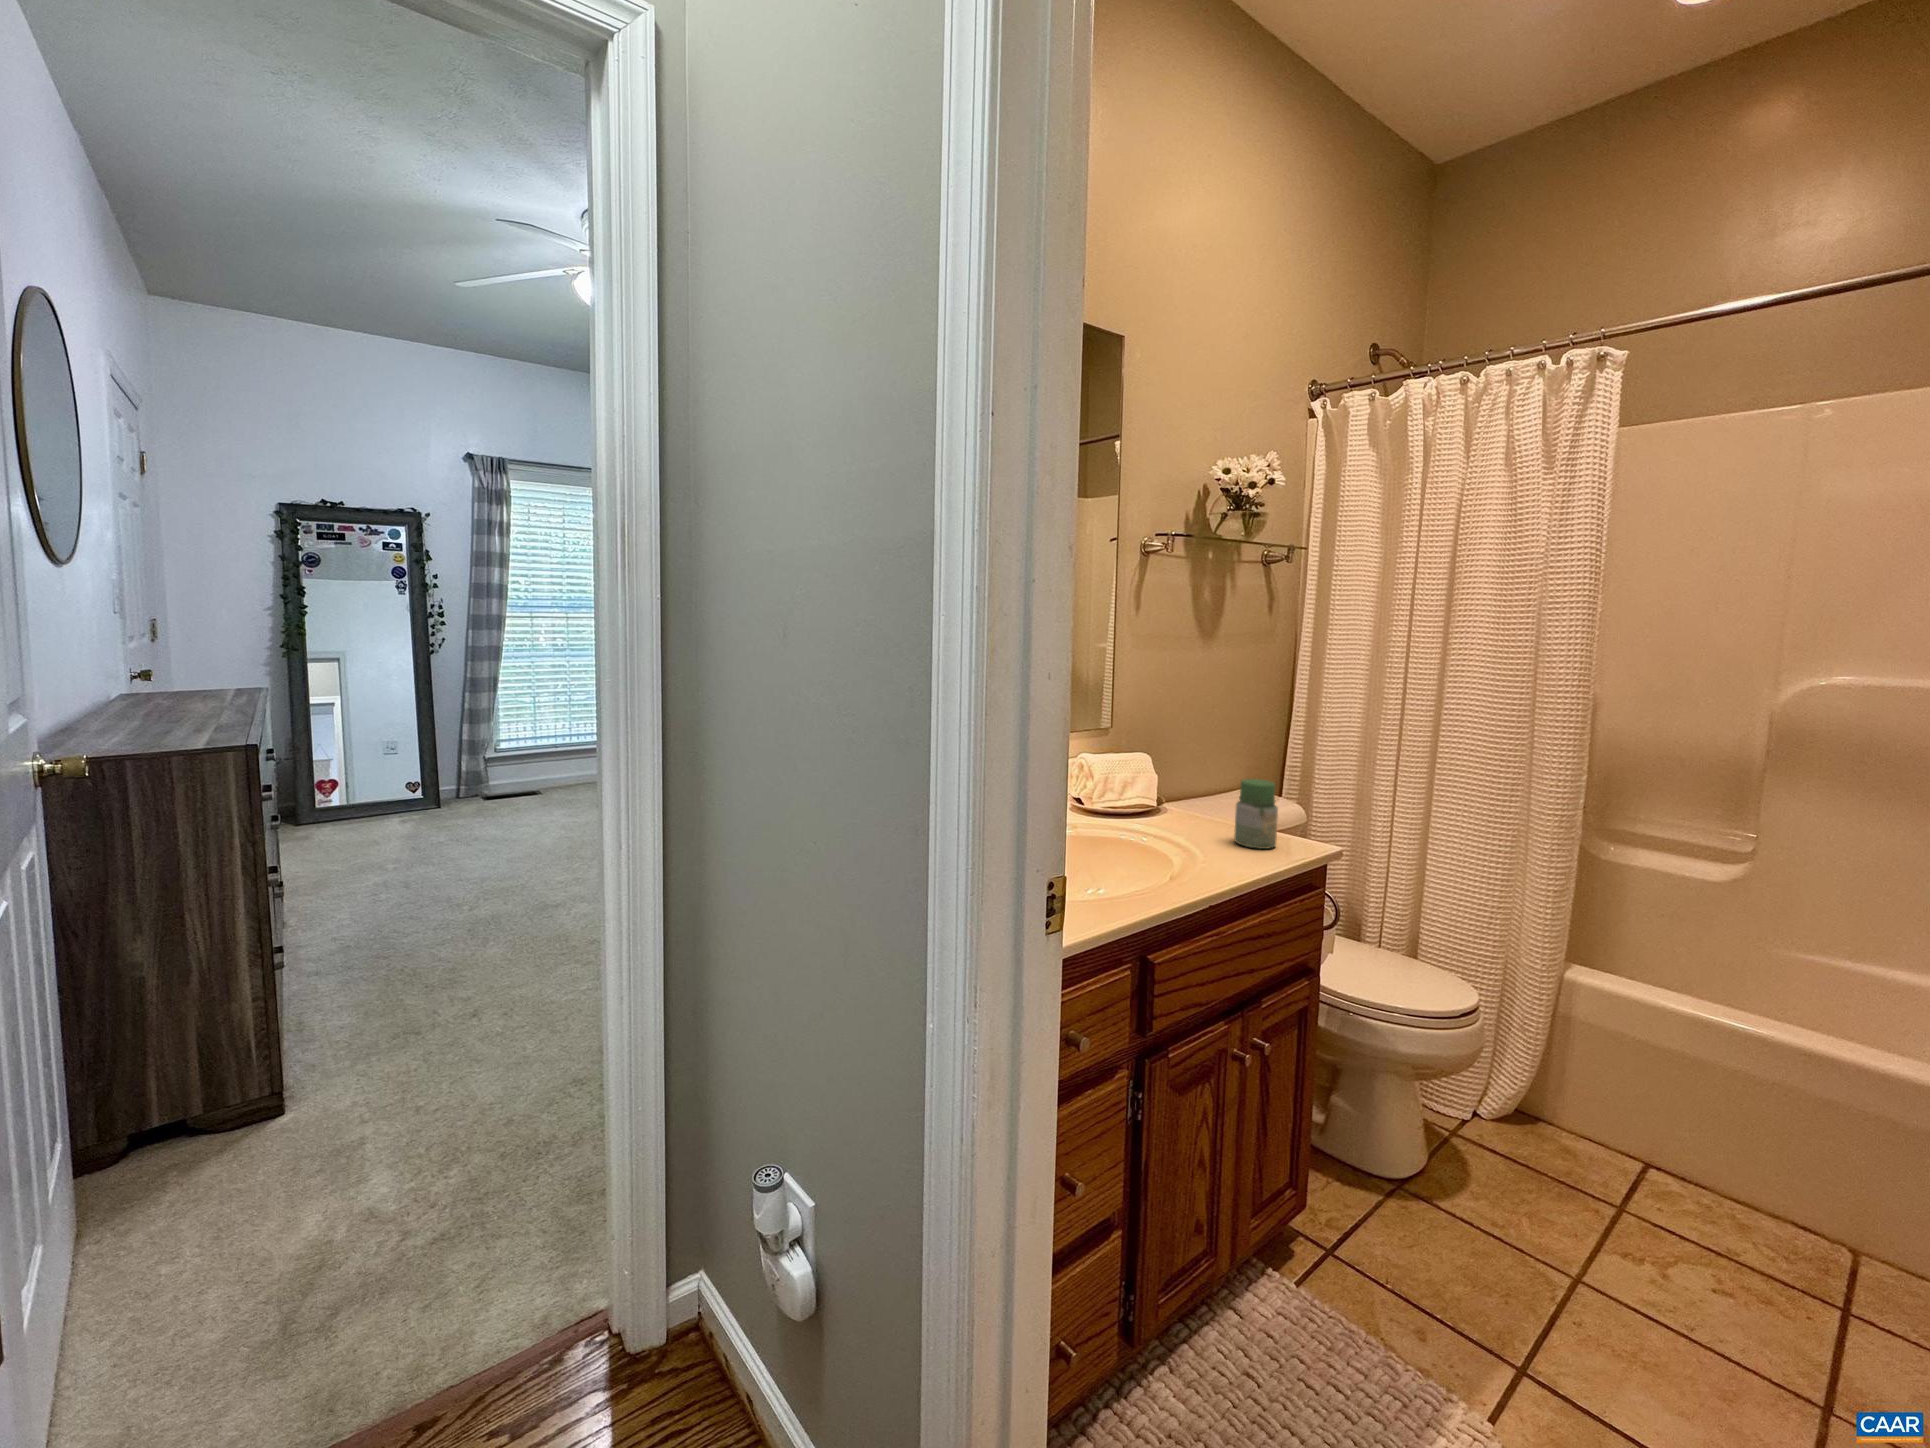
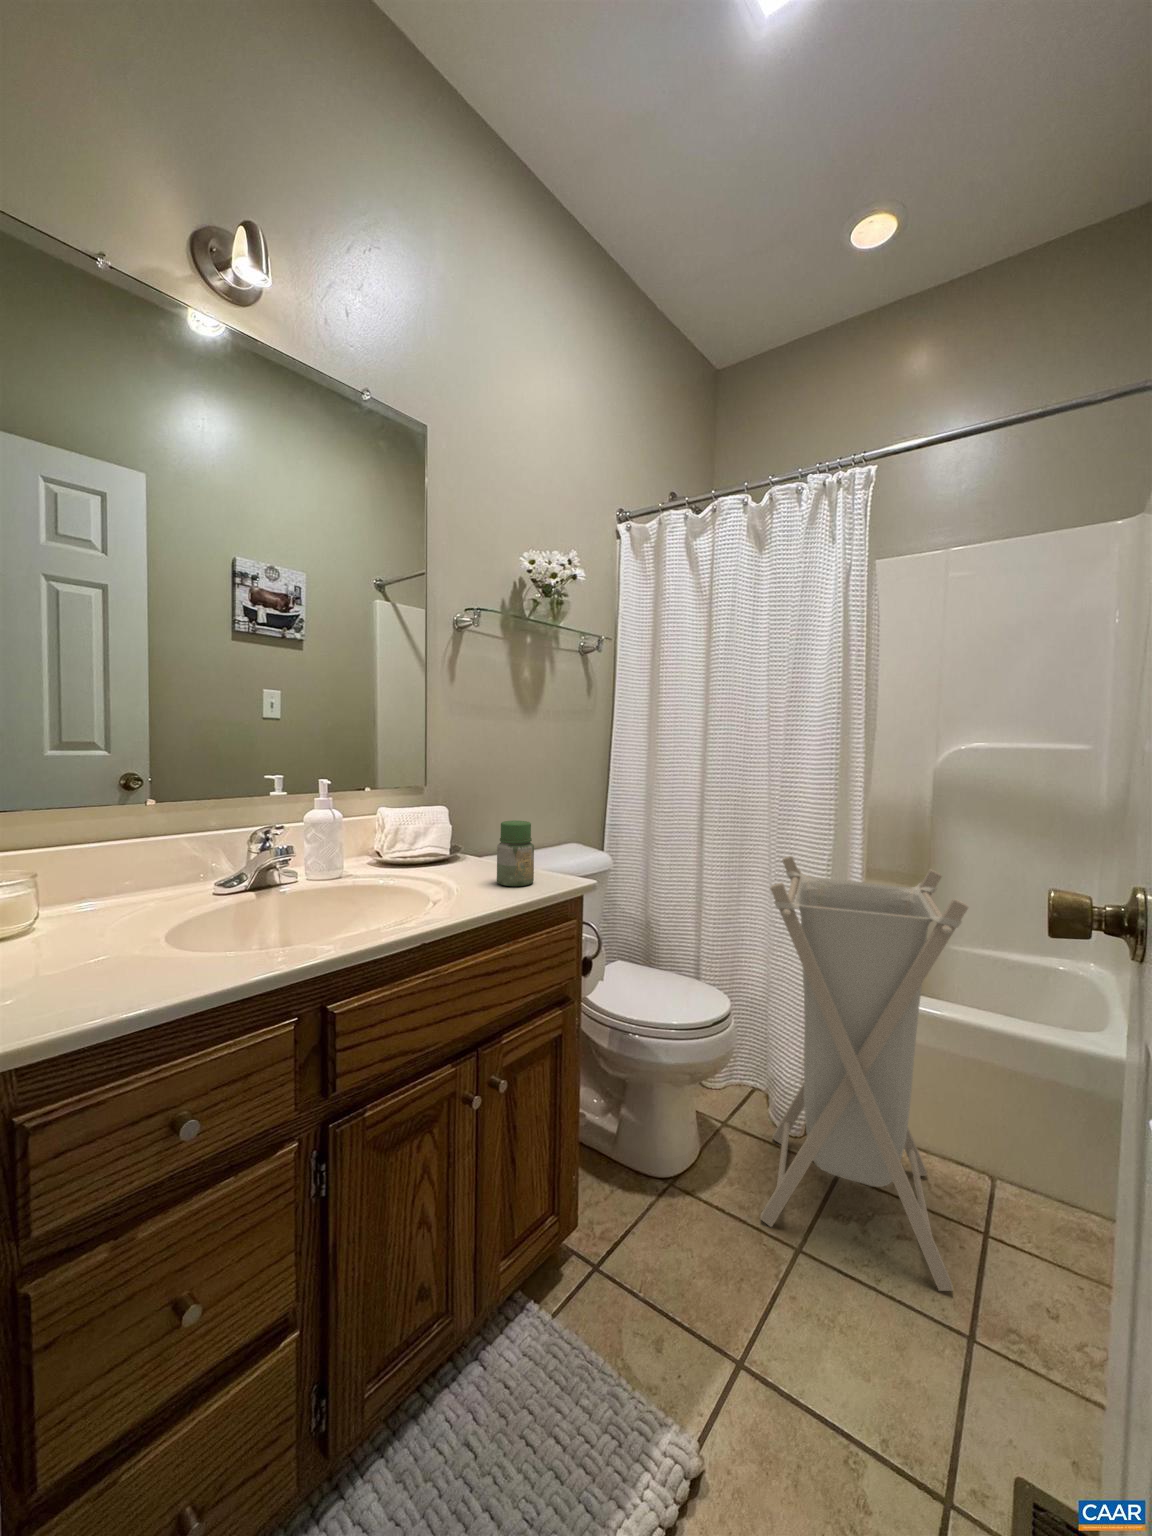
laundry hamper: none [1528,823,1870,1371] -> present [761,856,968,1291]

